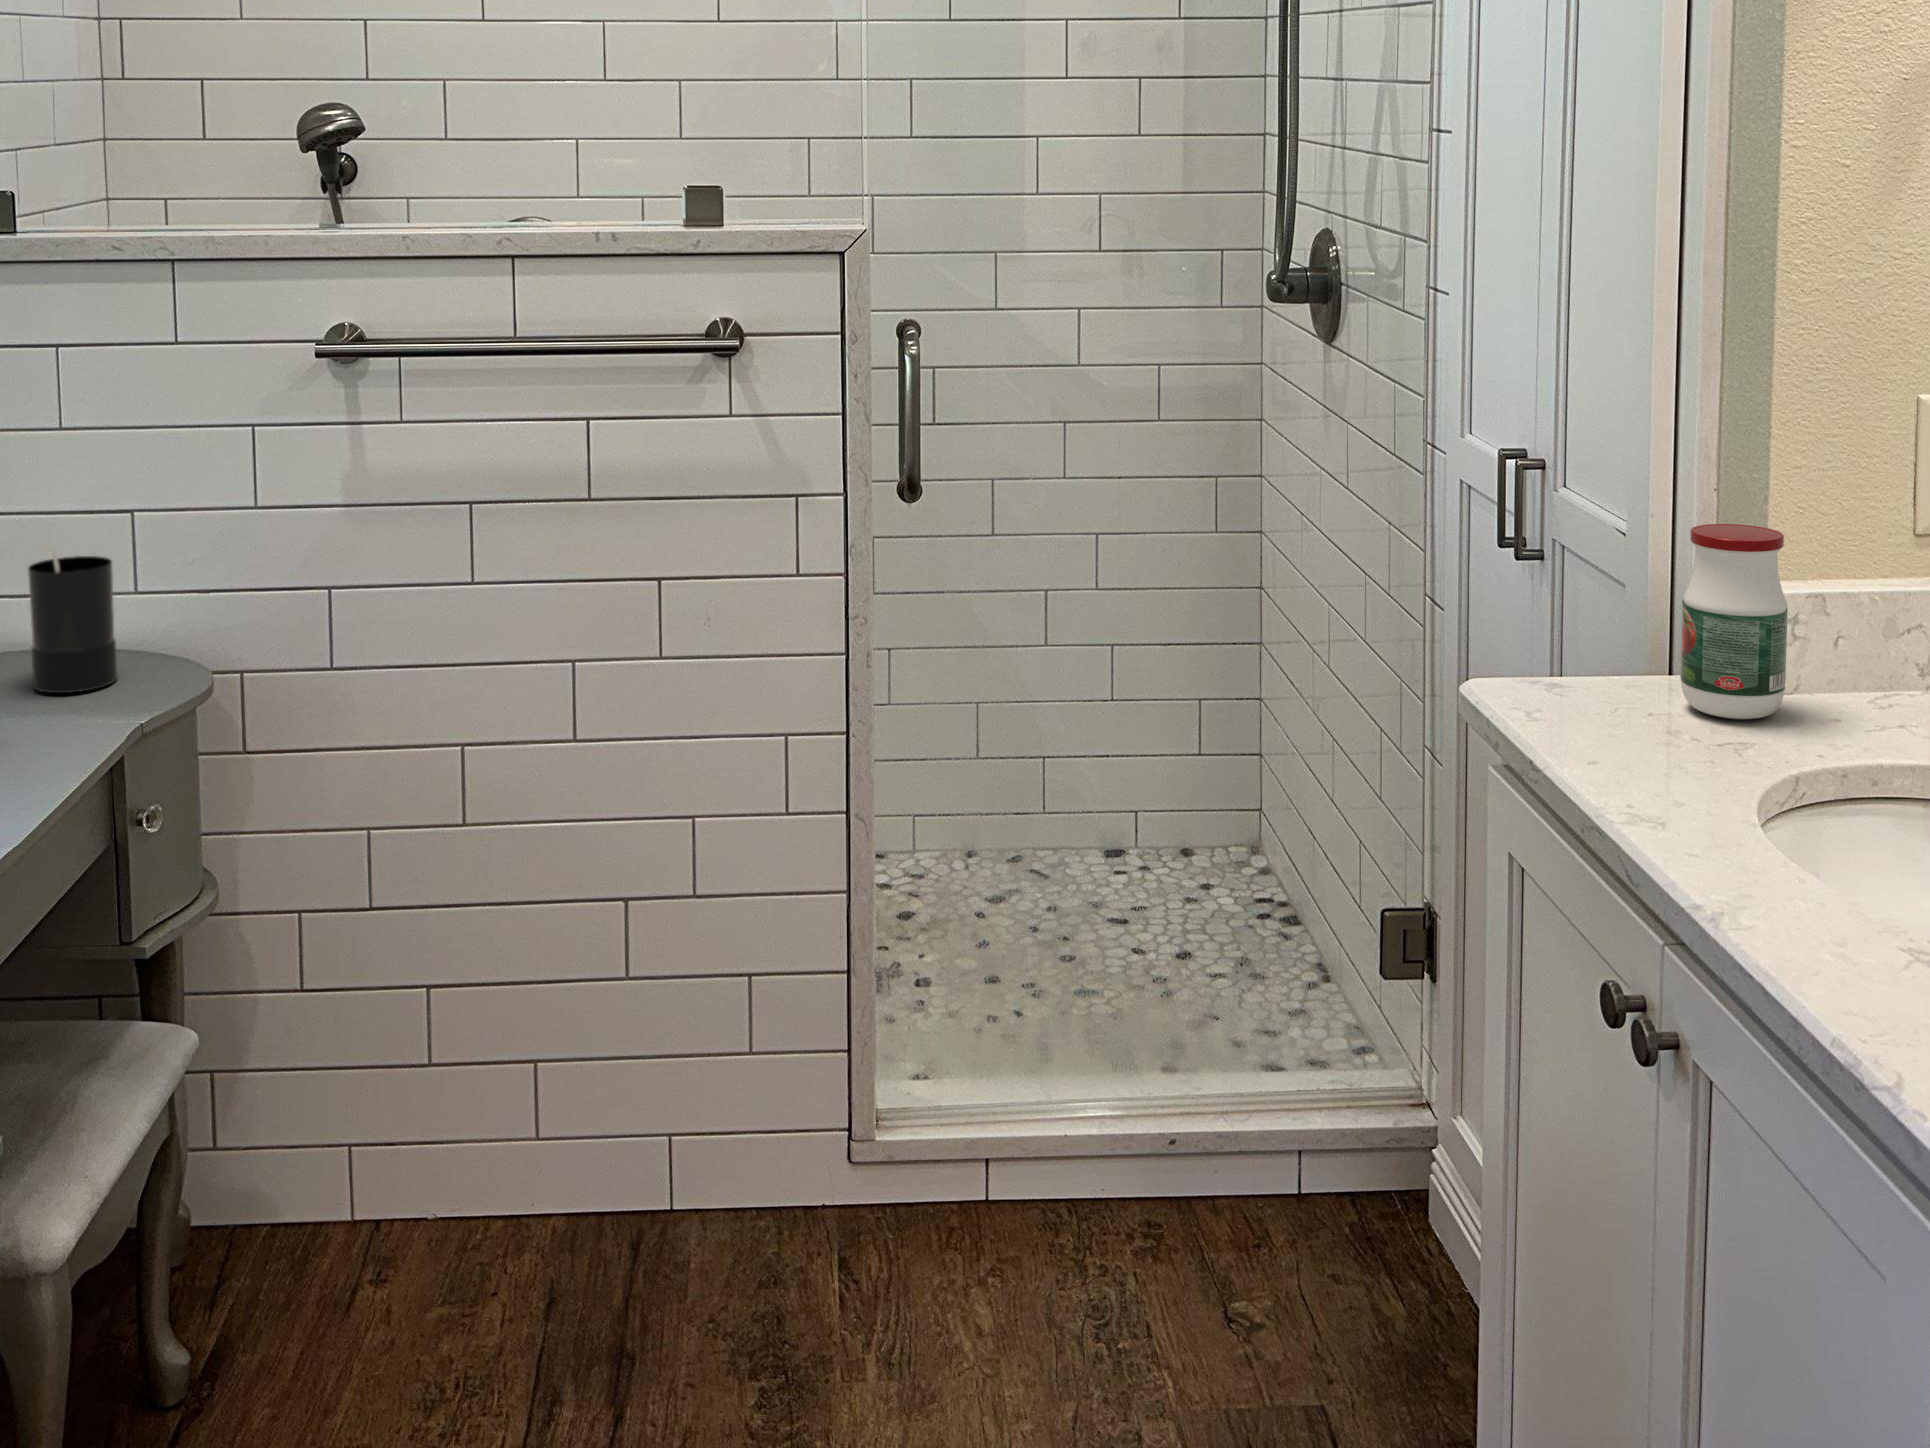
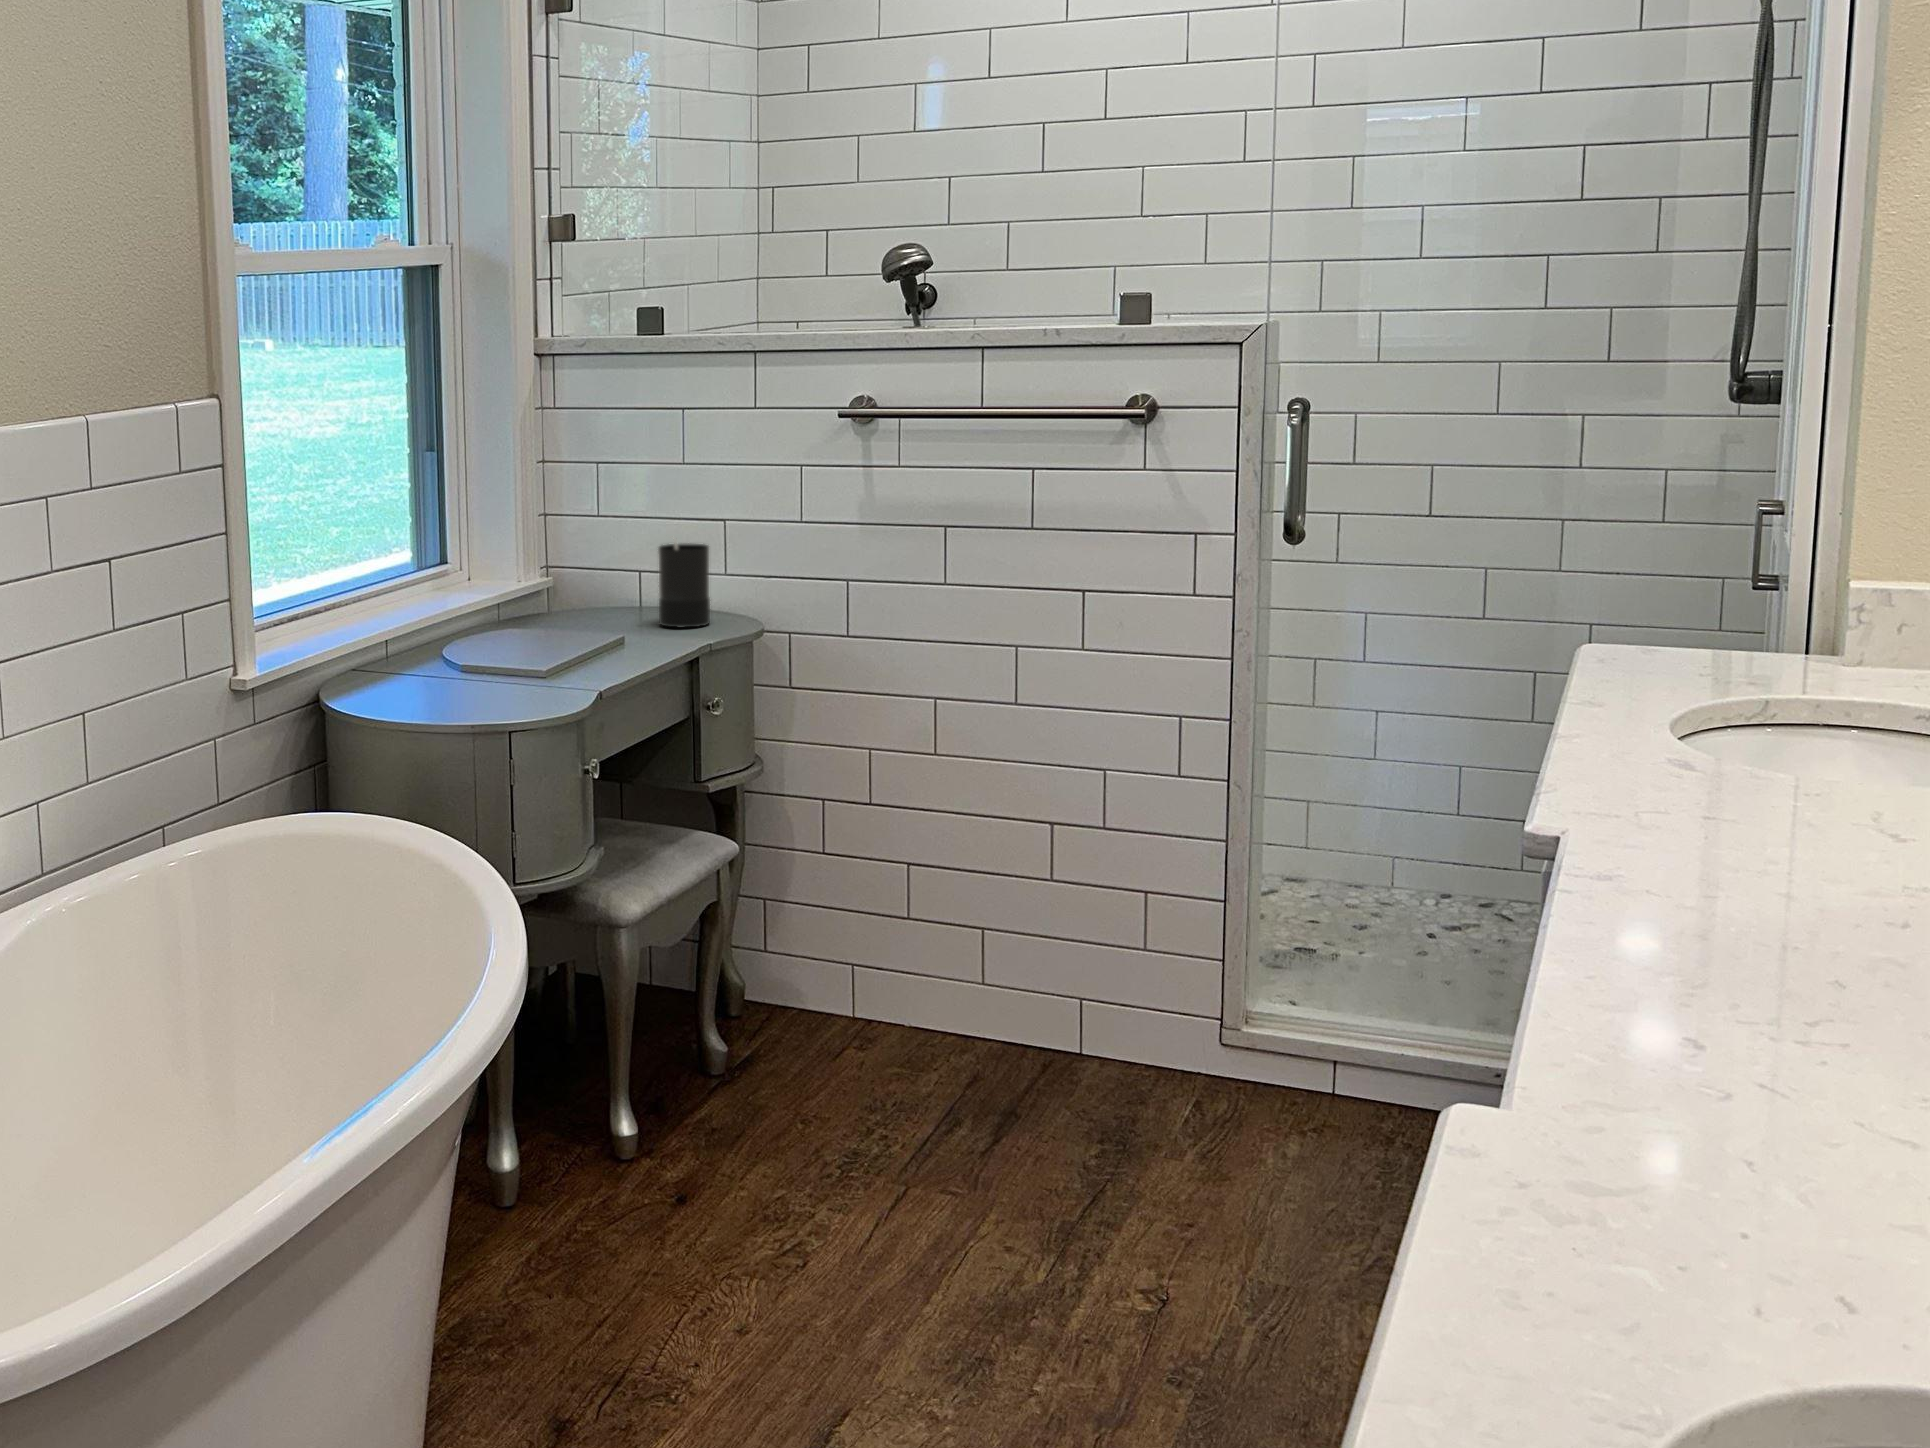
jar: present [1680,524,1788,719] -> none [1731,528,1824,672]

